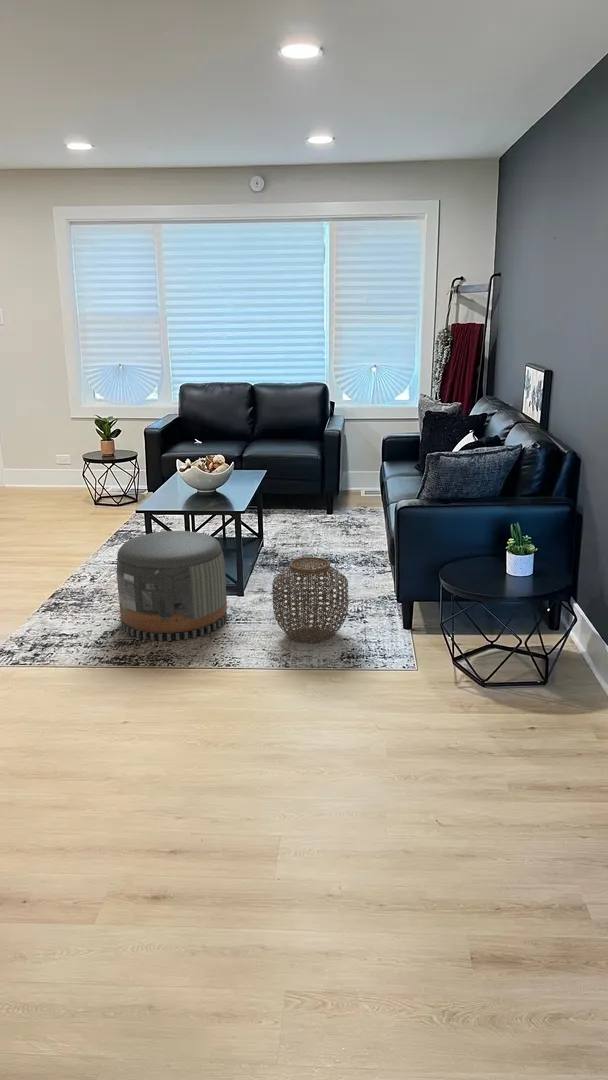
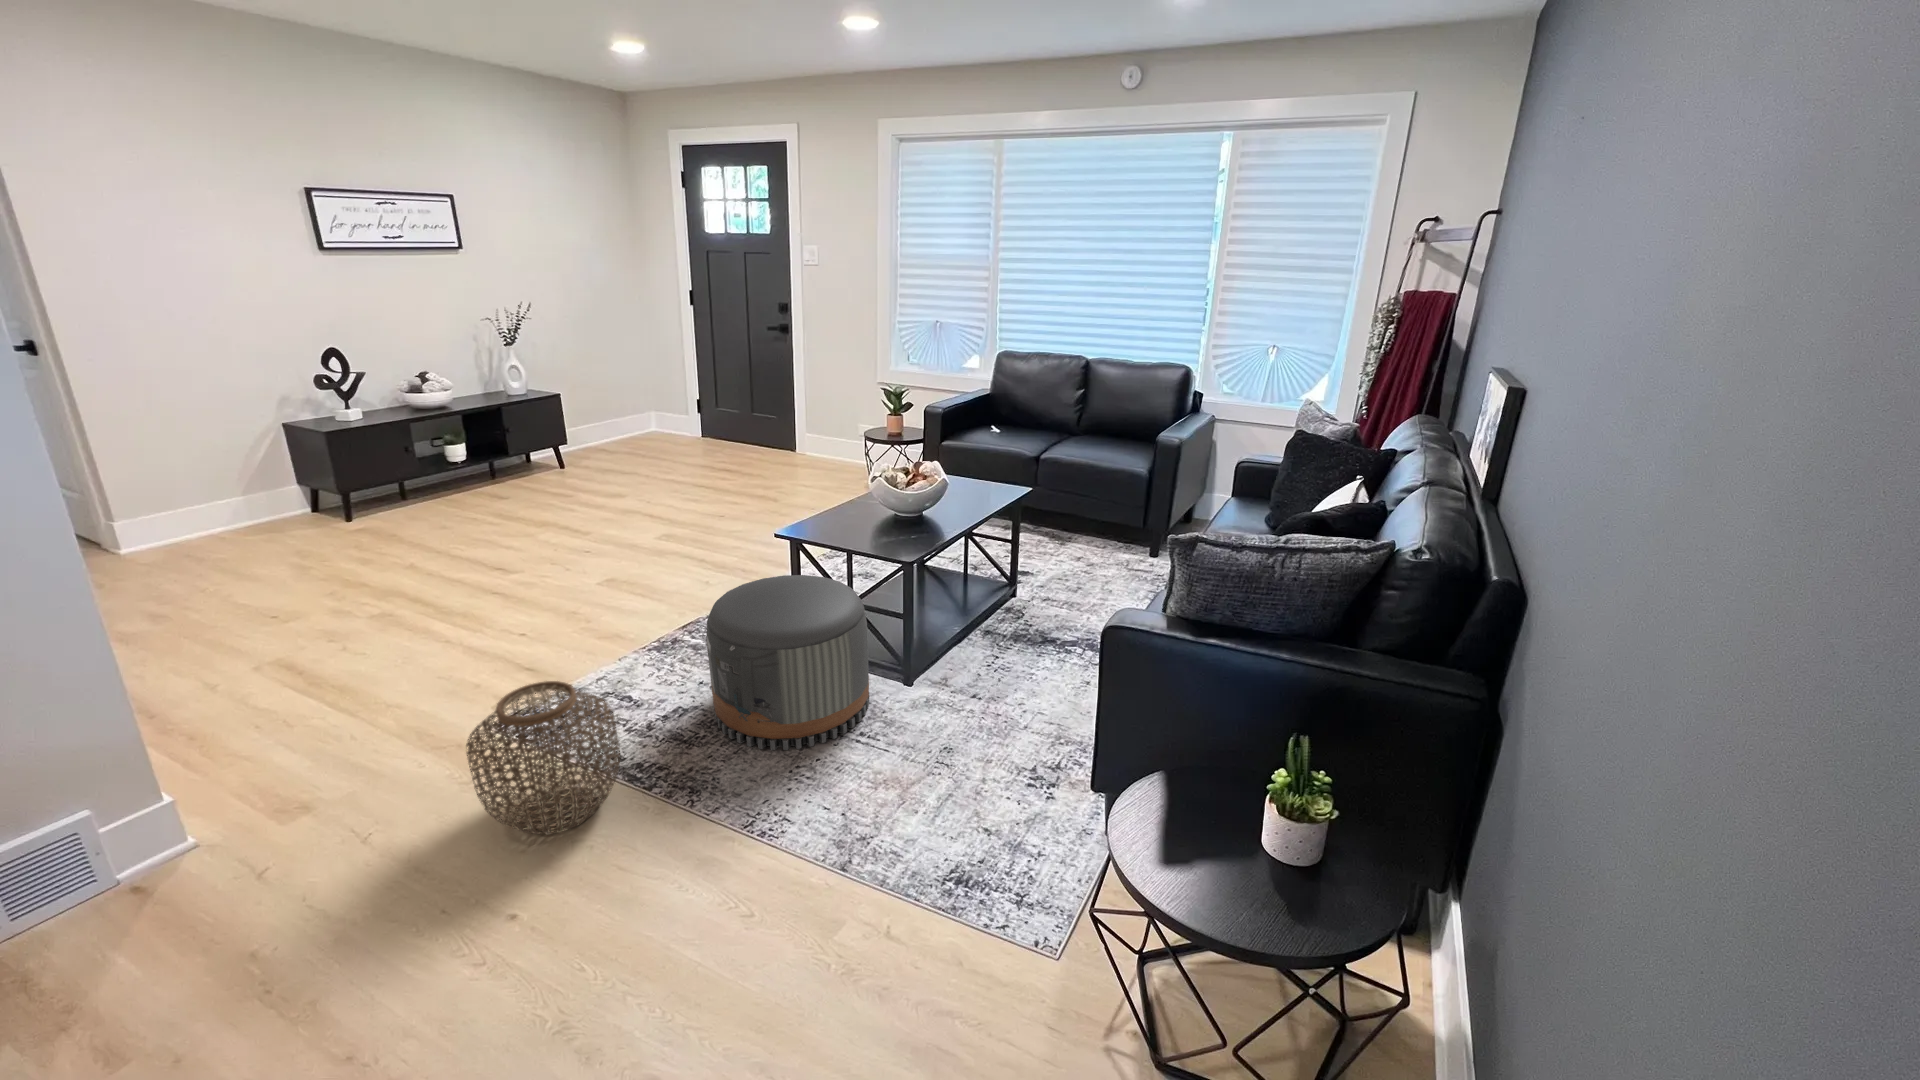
woven basket: present [272,557,348,644] -> present [466,681,620,834]

